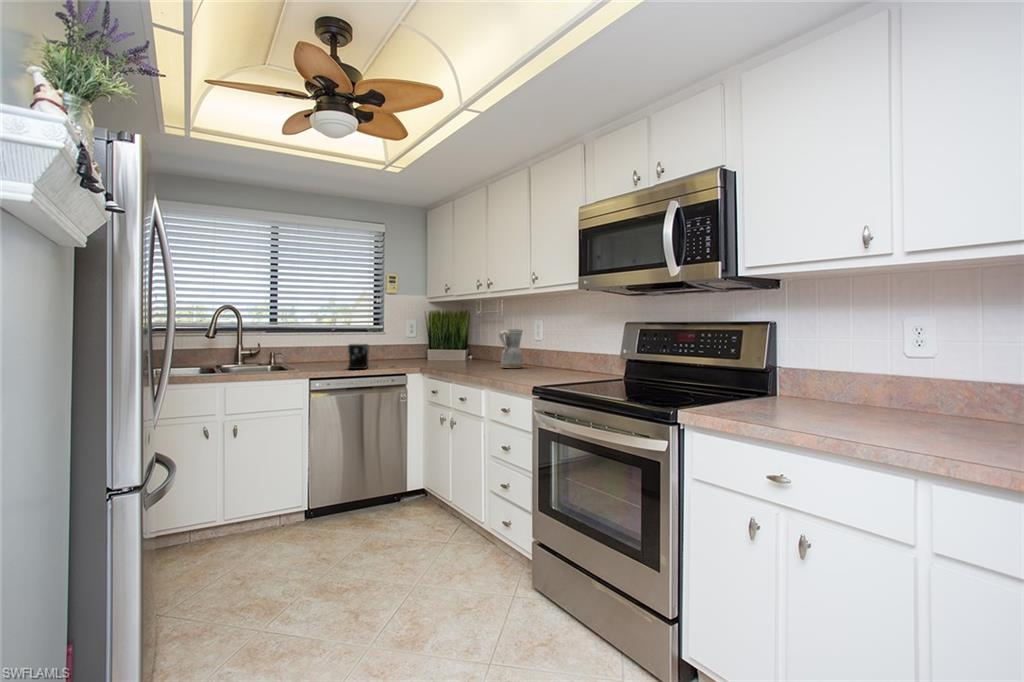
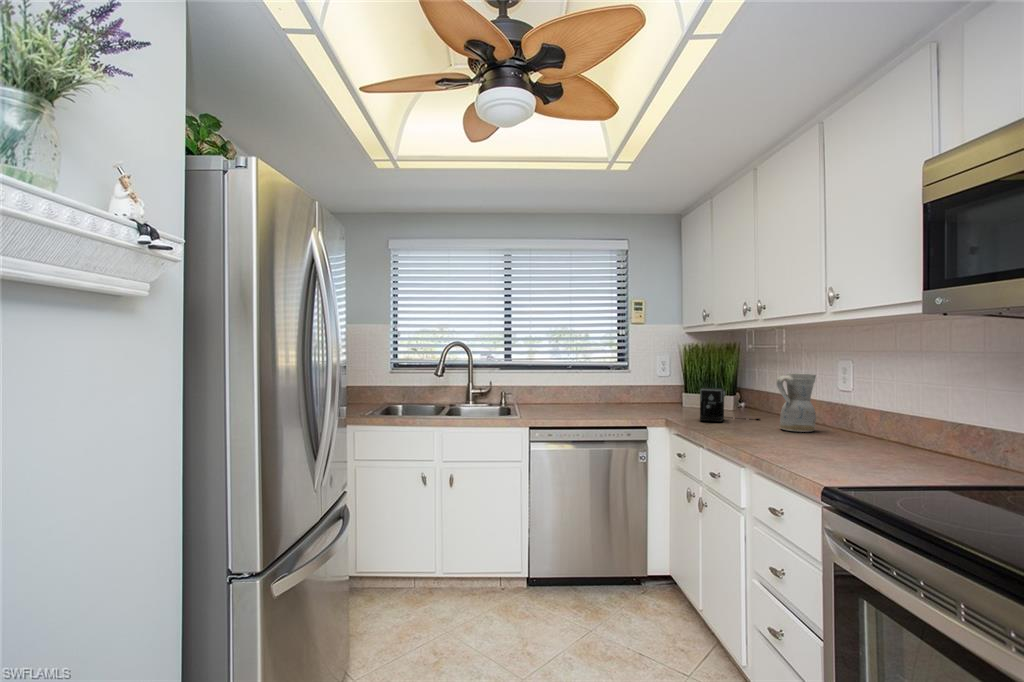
coffee maker: present [348,344,369,369] -> present [700,388,760,422]

